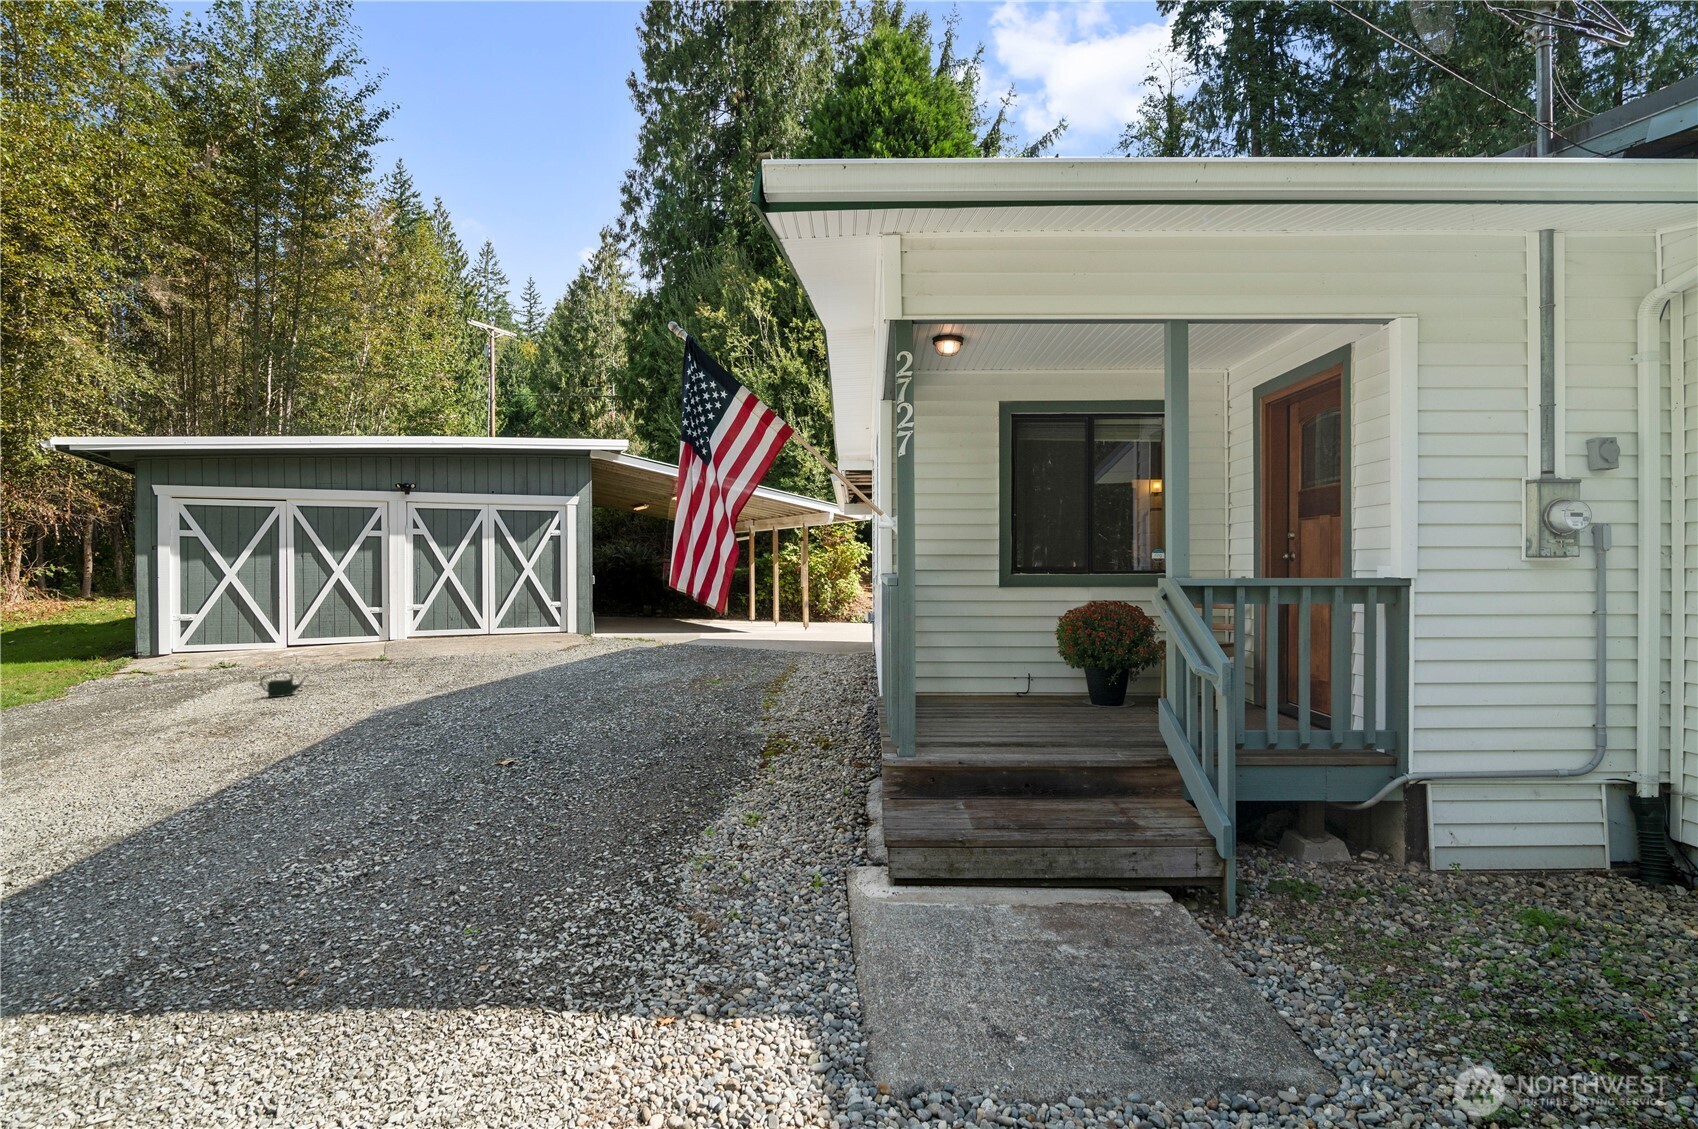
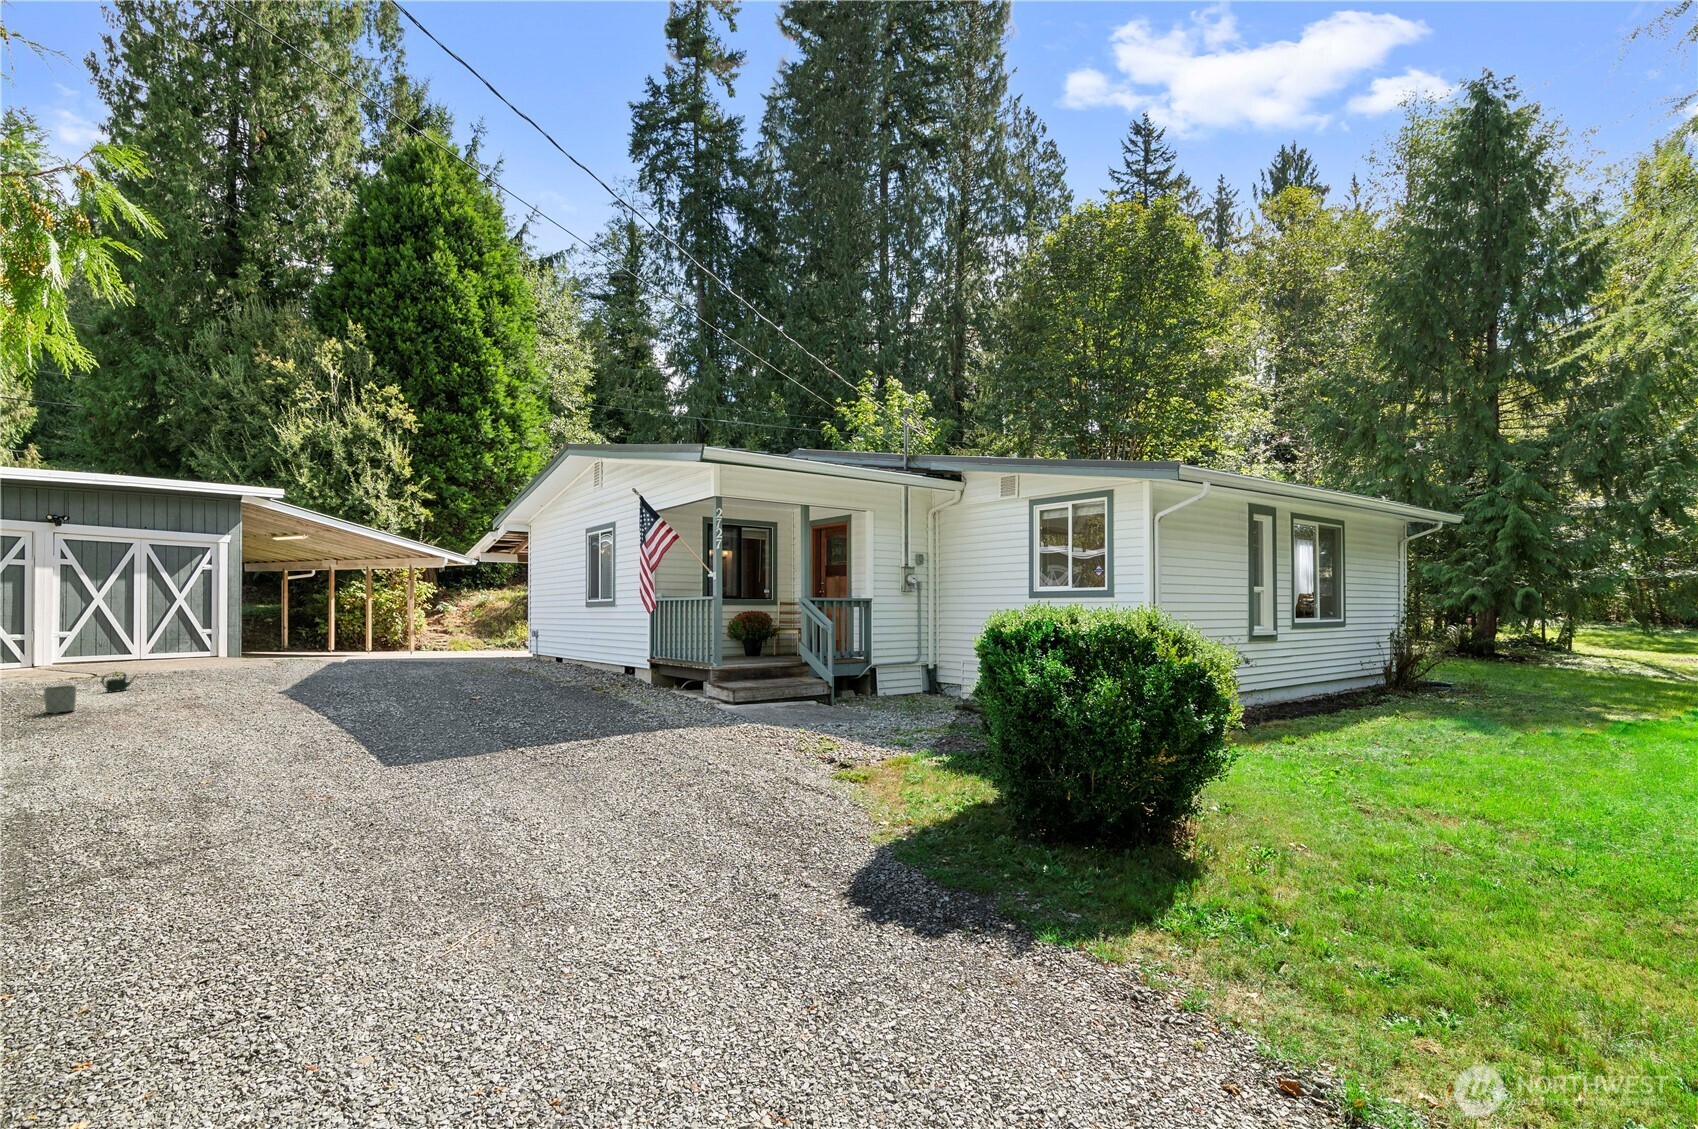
planter: none [96,698,138,738] -> present [44,685,76,714]

